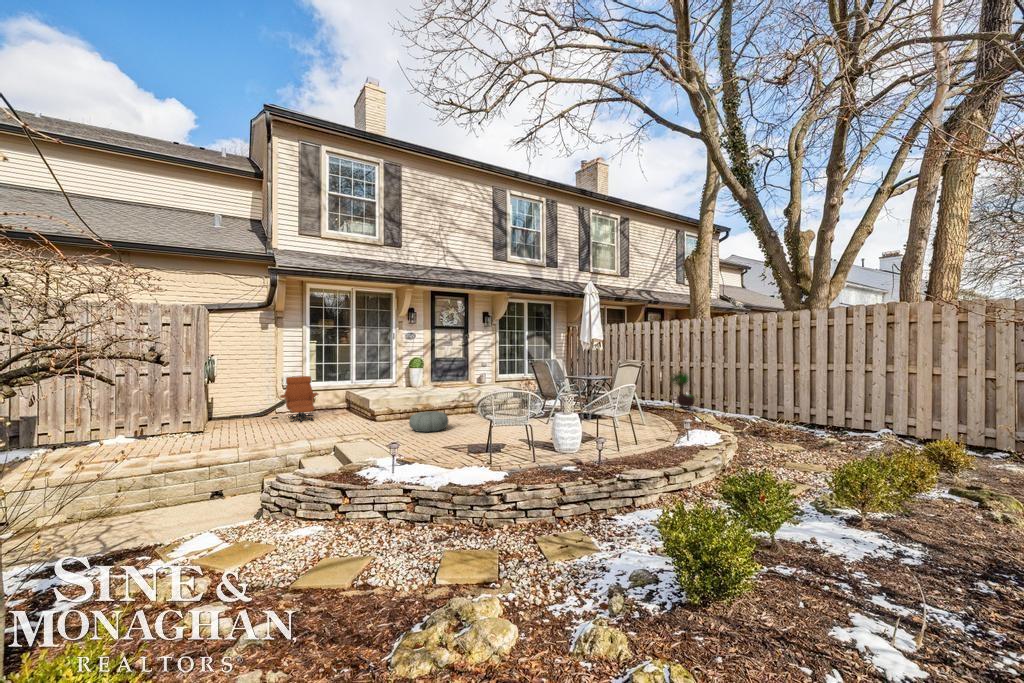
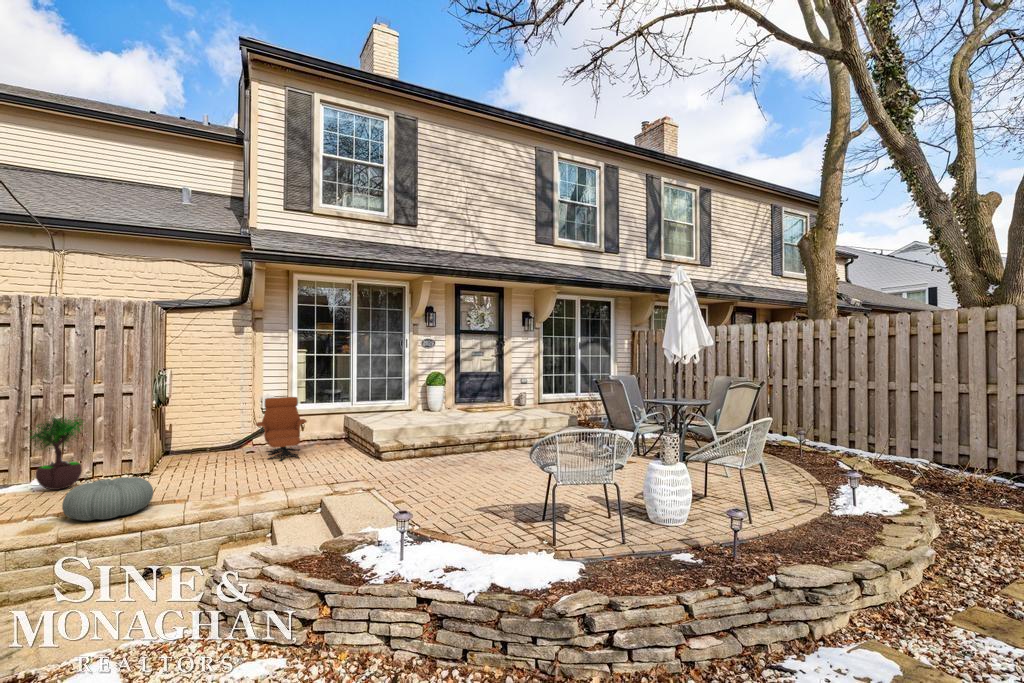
potted tree: present [671,372,695,407] -> present [30,417,82,490]
pouf: present [409,411,448,432] -> present [62,477,153,521]

